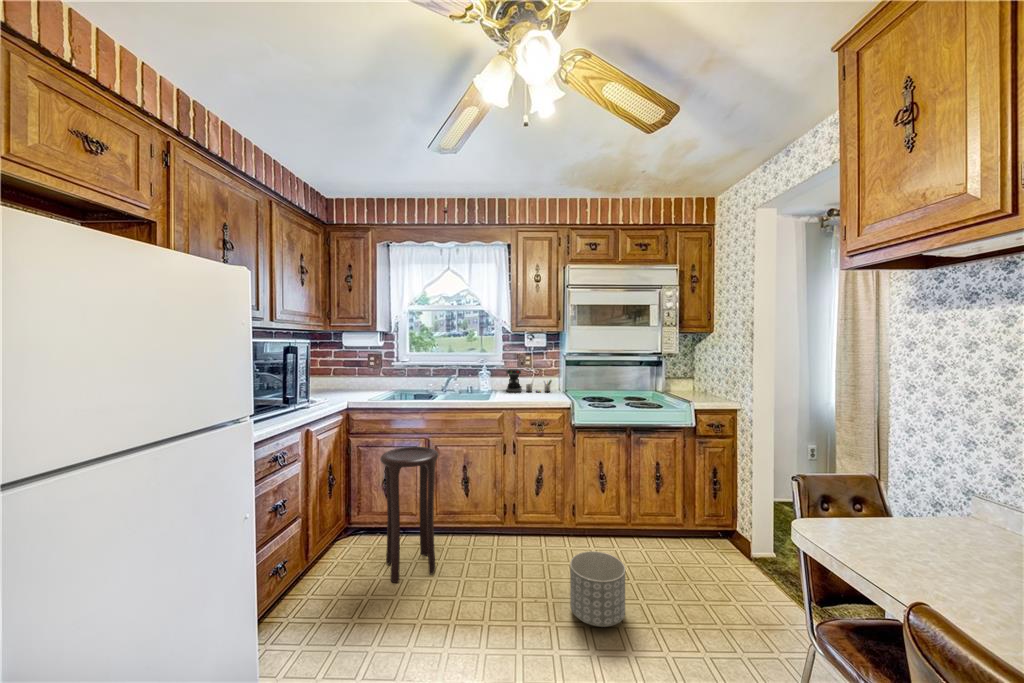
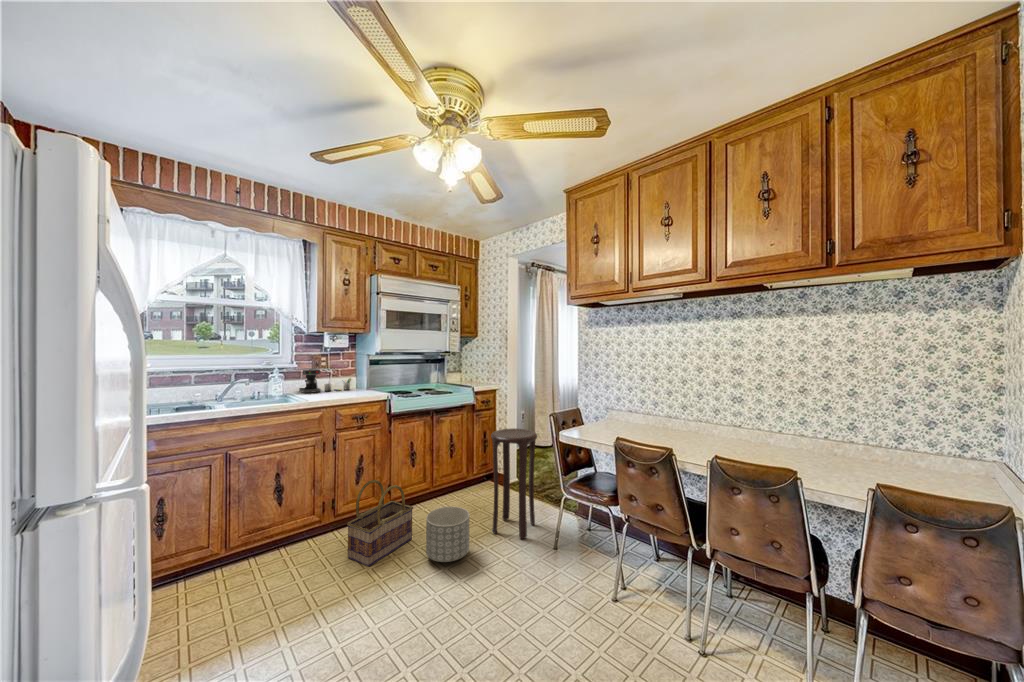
stool: present [380,447,439,583] -> present [491,429,537,539]
basket: none [506,495,577,587] -> present [347,480,413,567]

